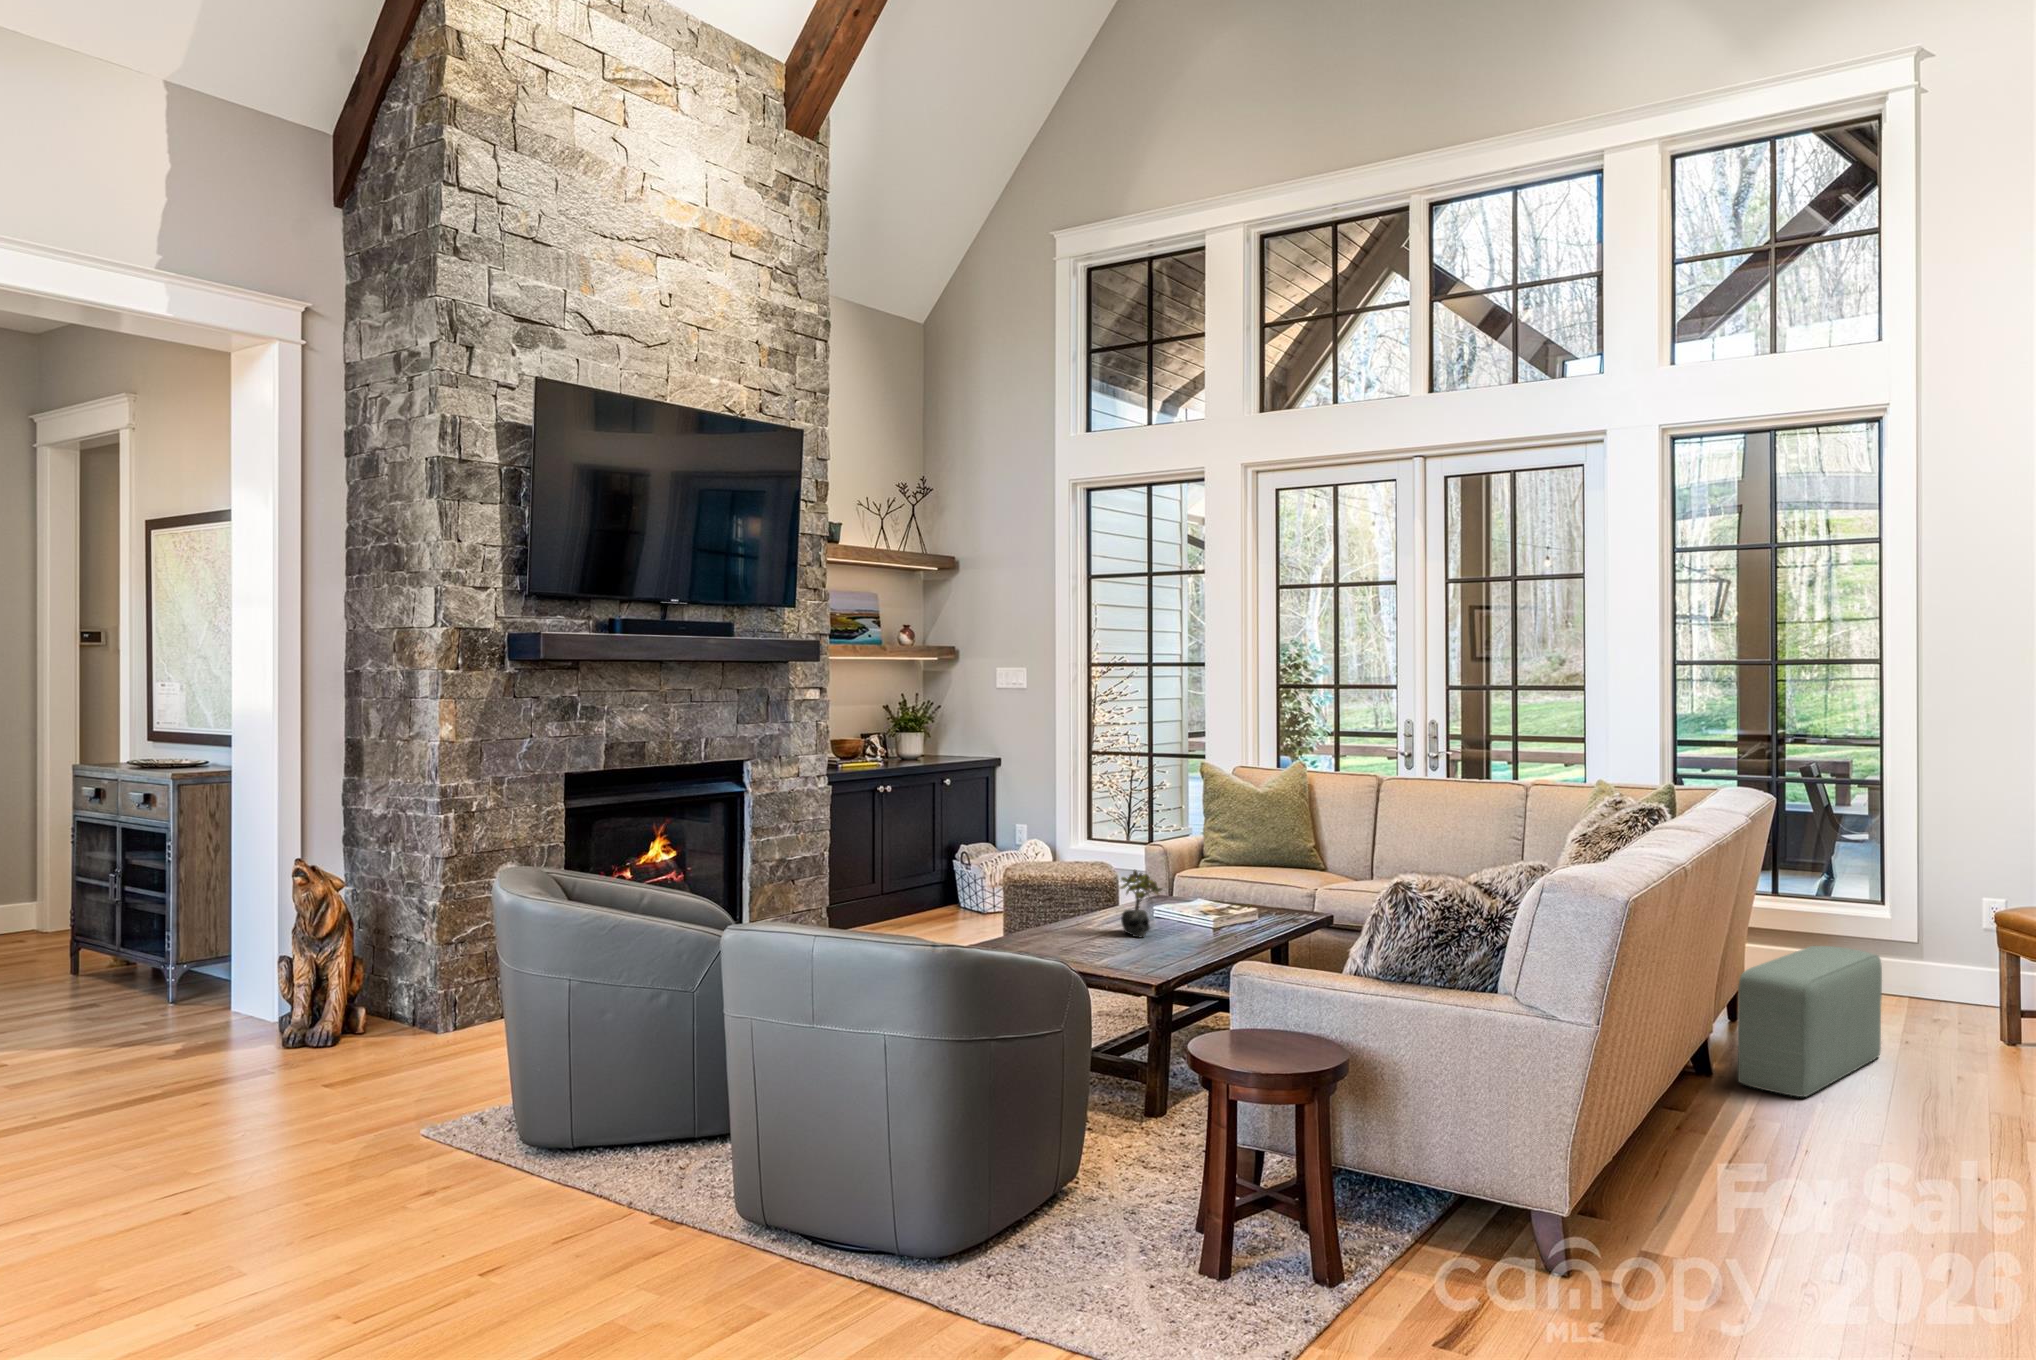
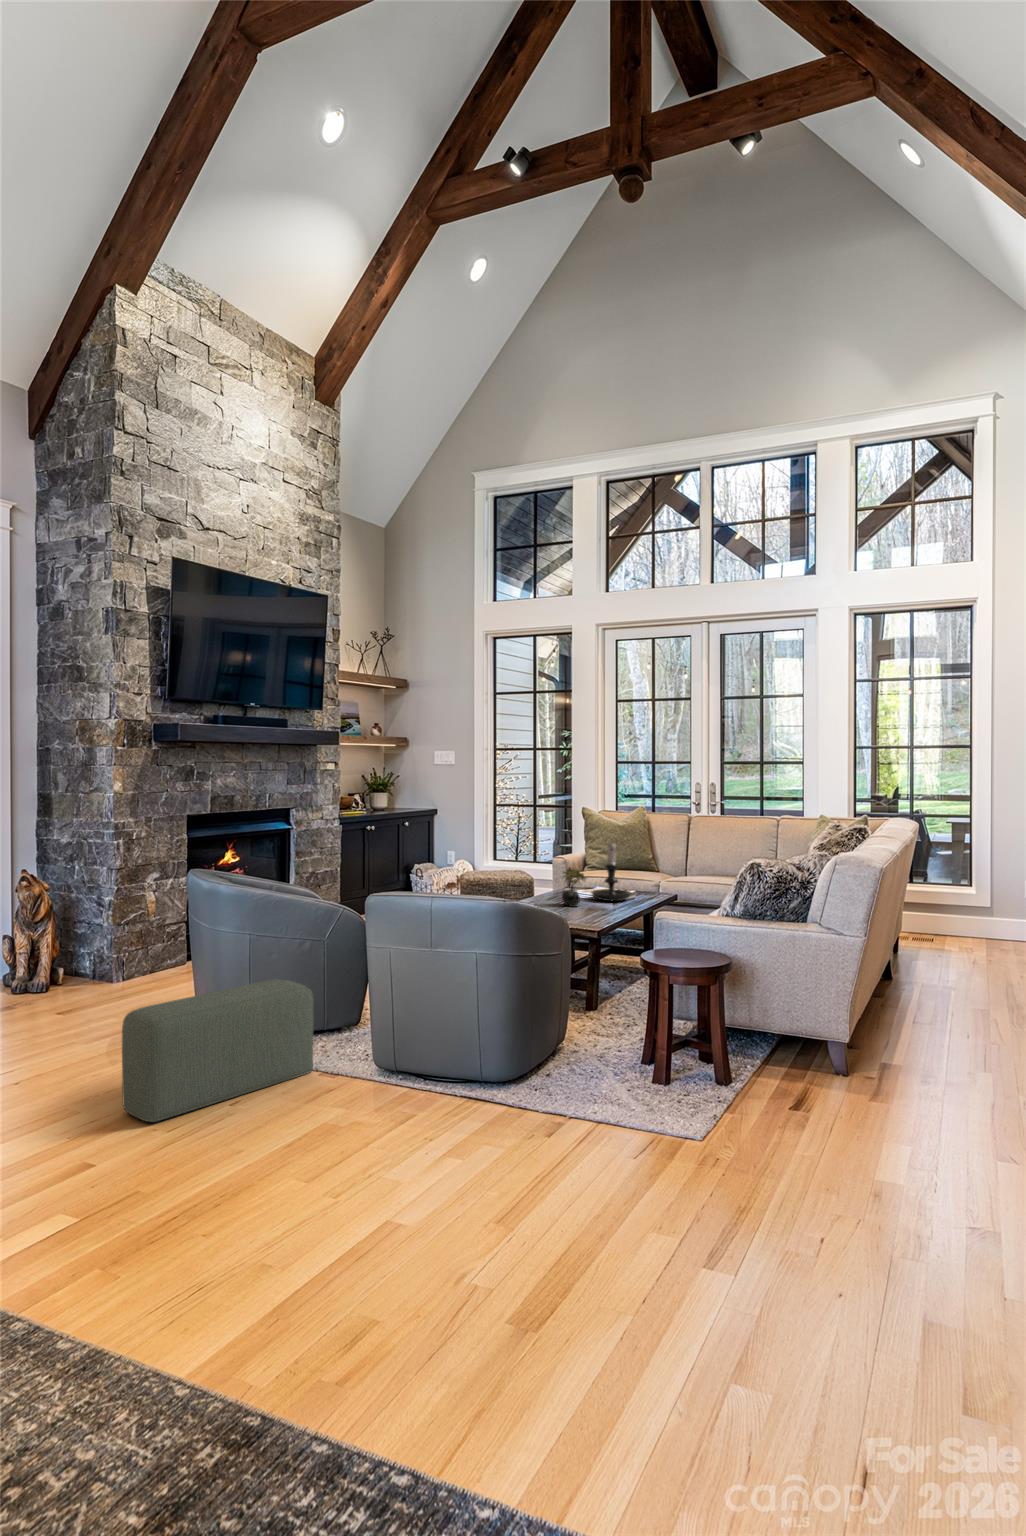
candle holder: none [1177,825,1247,928] -> present [592,844,632,901]
pouf: present [1738,946,1882,1097] -> present [122,979,314,1122]

